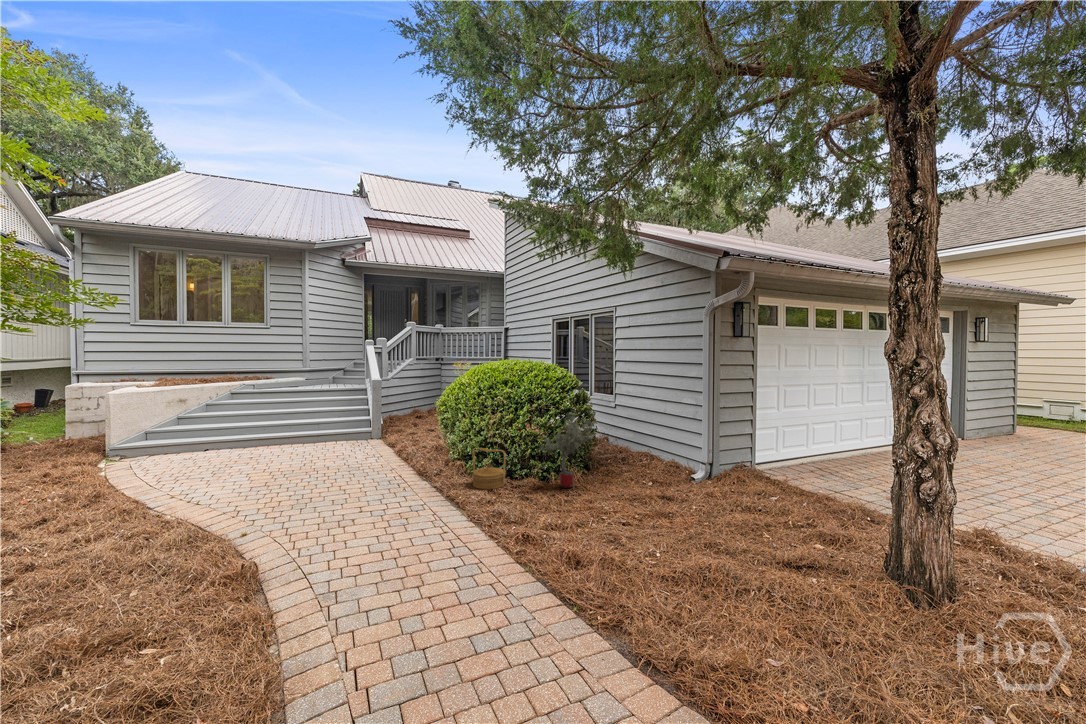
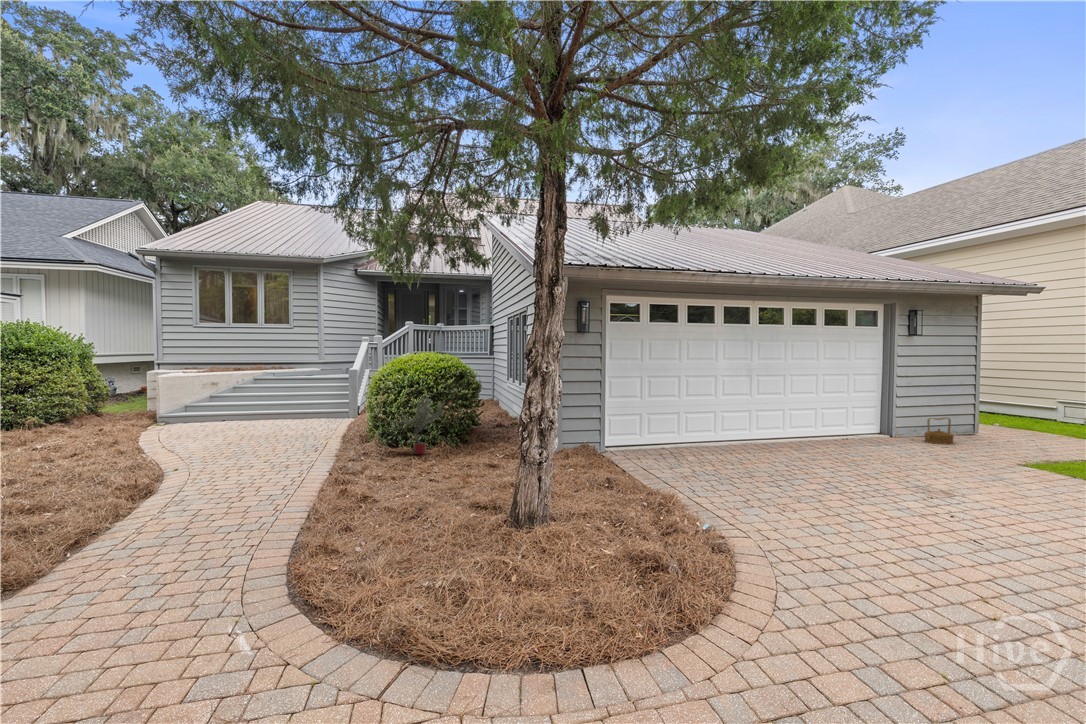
woven basket: present [472,448,506,489] -> present [925,418,954,444]

